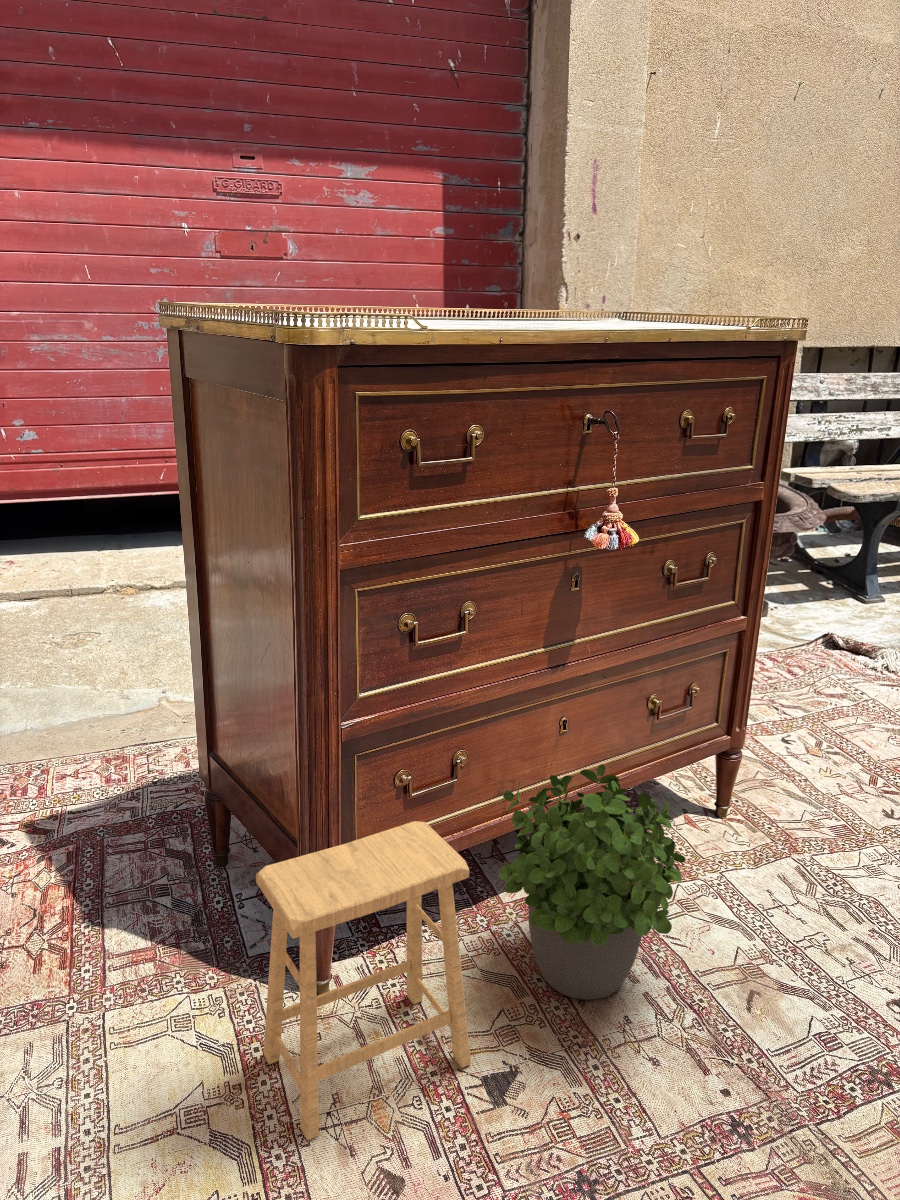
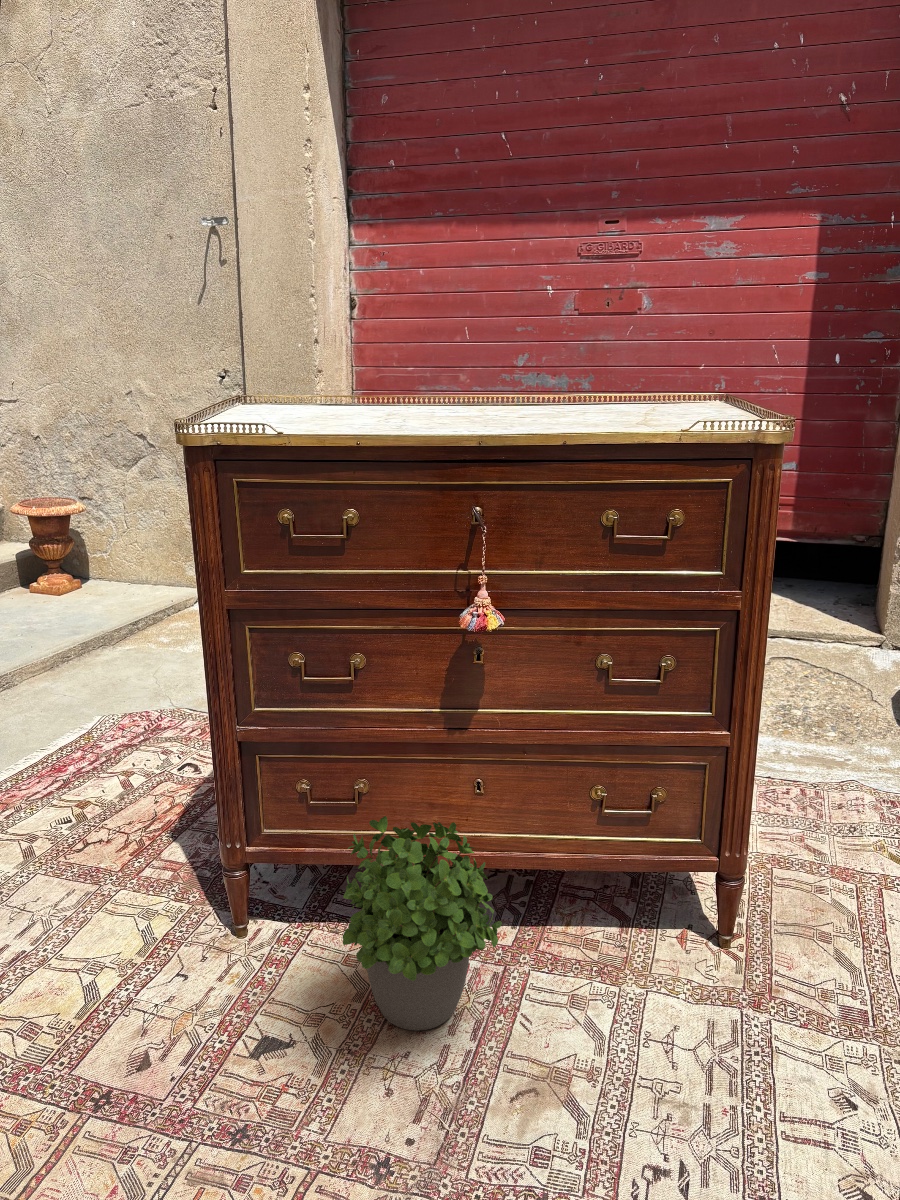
footstool: present [256,821,471,1140] -> none [115,809,293,1023]

